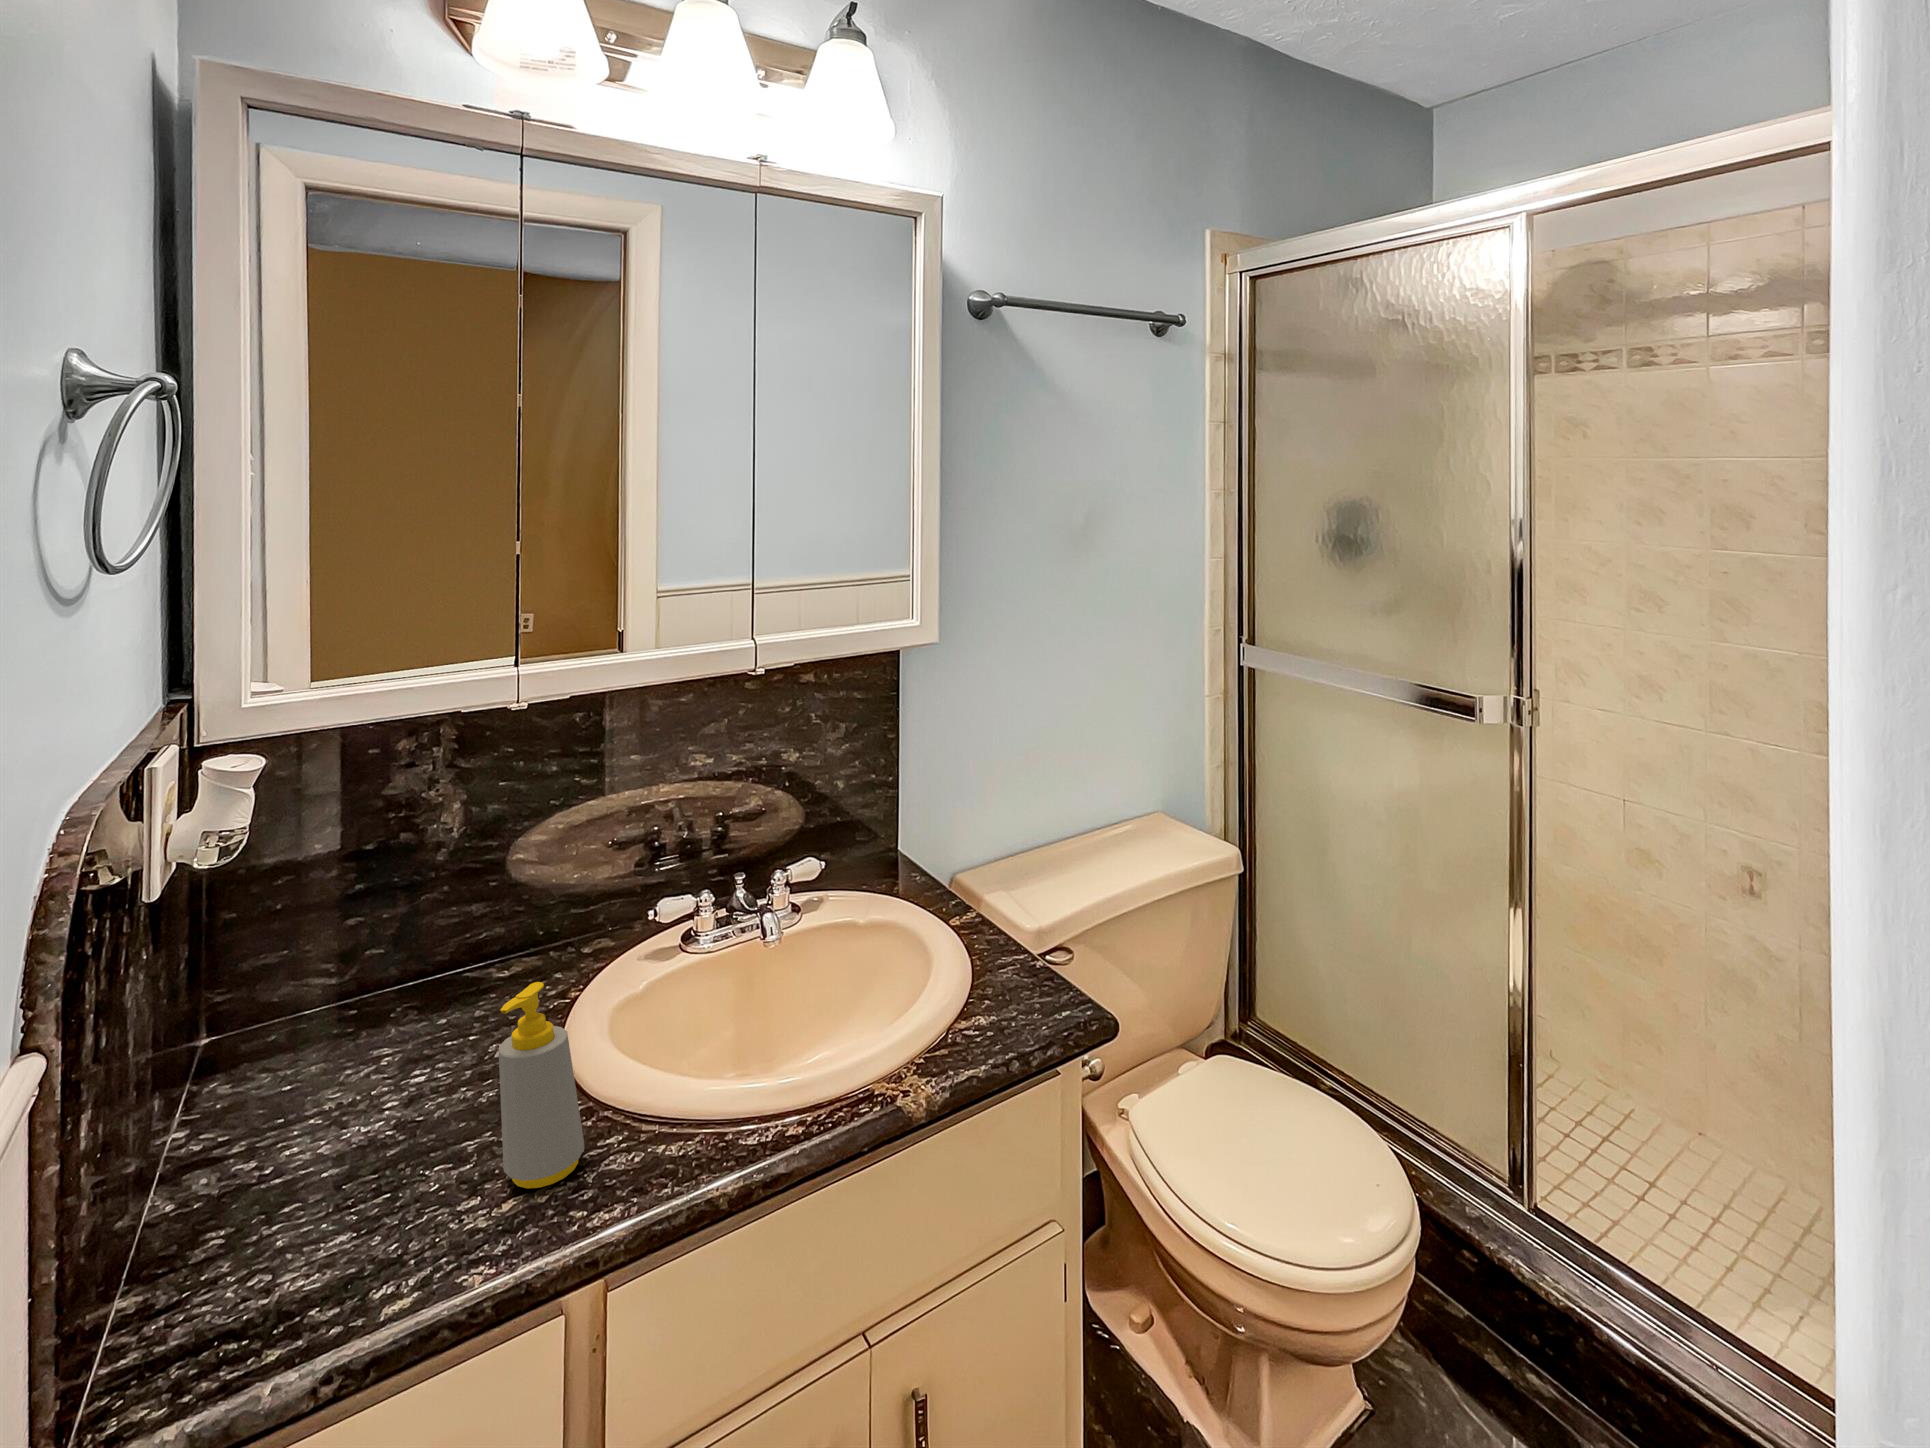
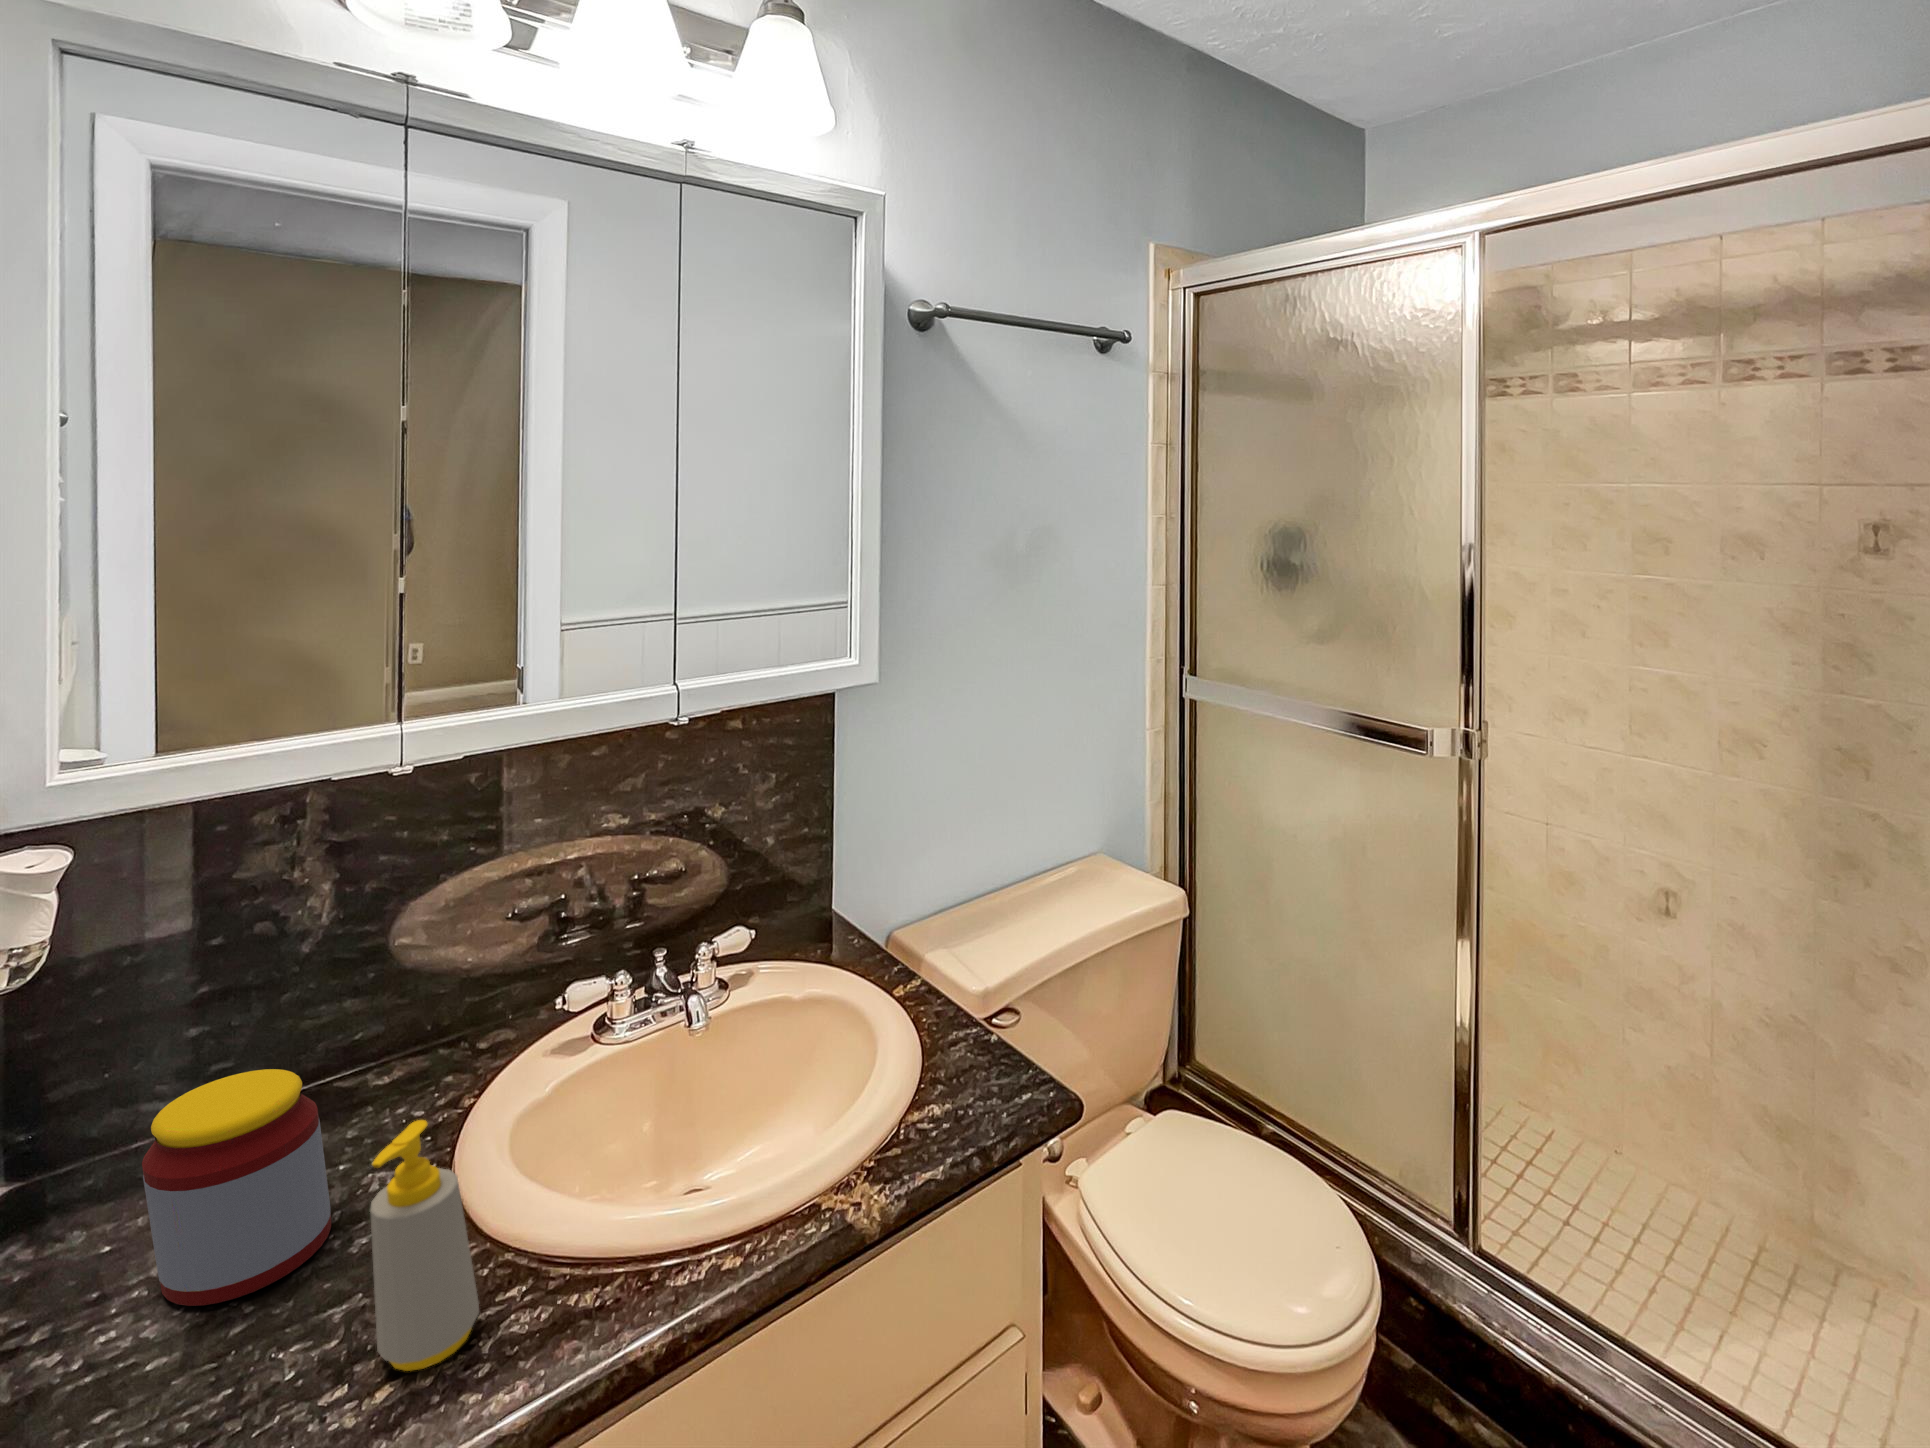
jar: none [319,949,465,1134] -> present [142,1069,331,1306]

